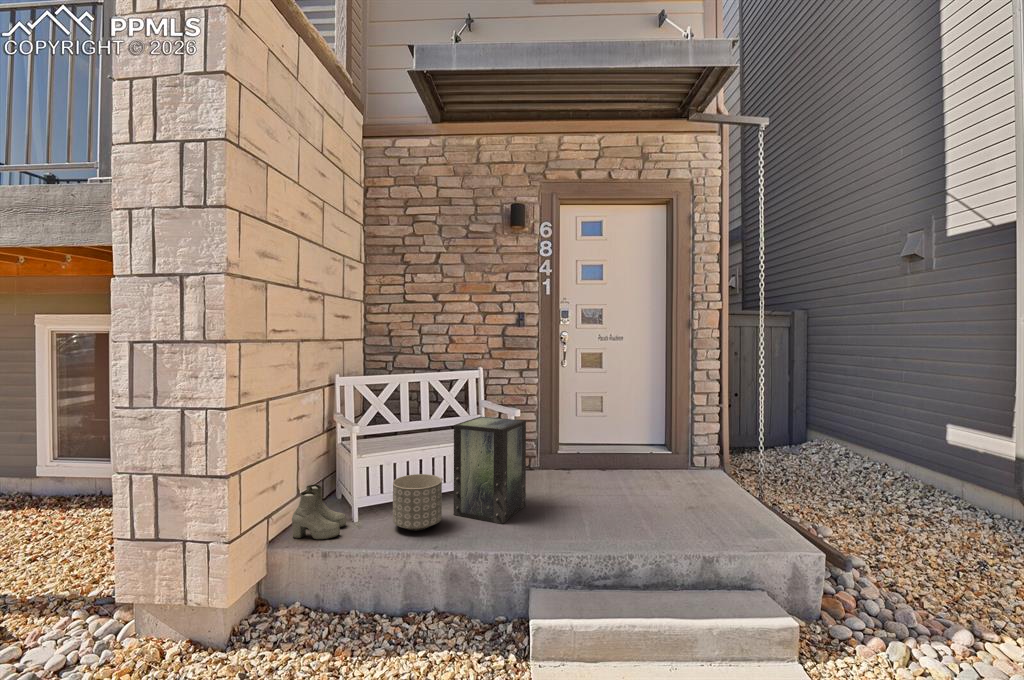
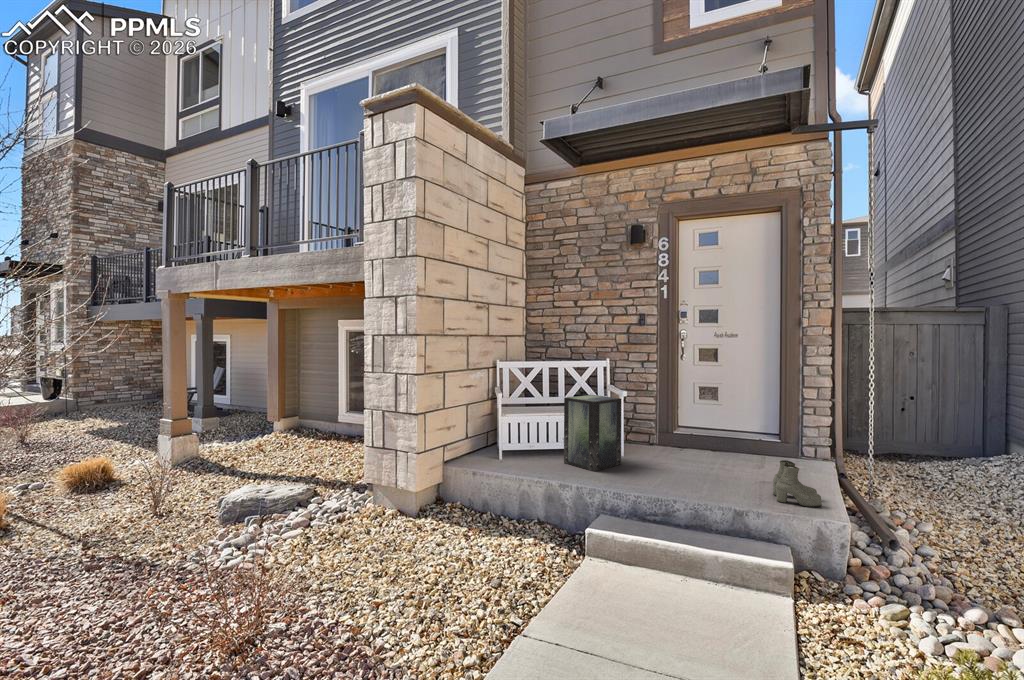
planter: present [393,474,442,531] -> none [519,431,552,467]
boots: present [292,484,346,540] -> present [773,460,822,507]

